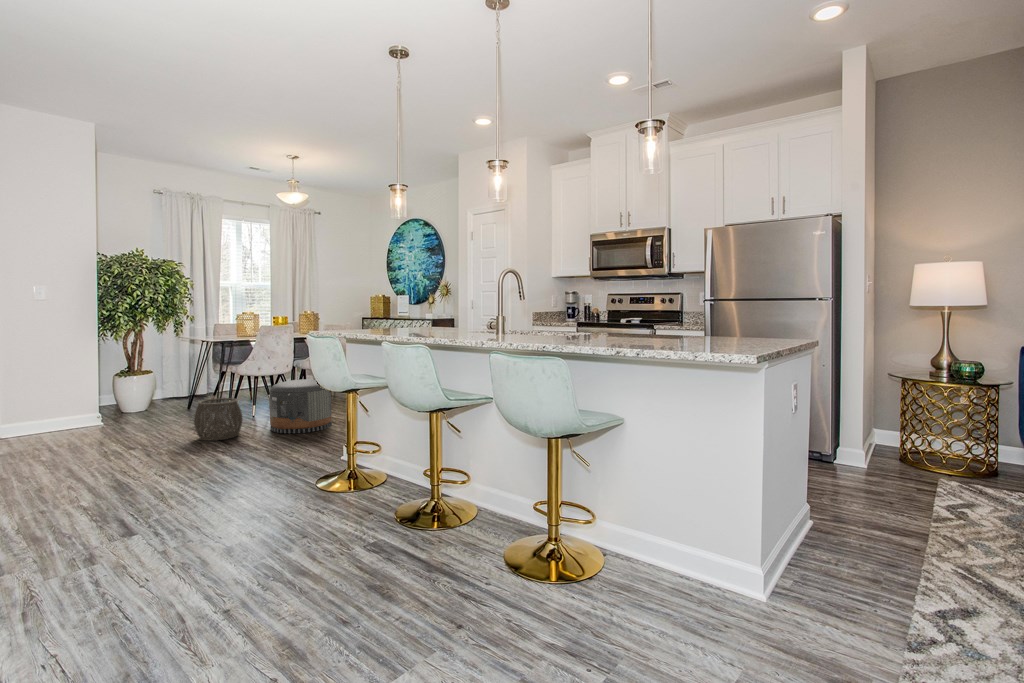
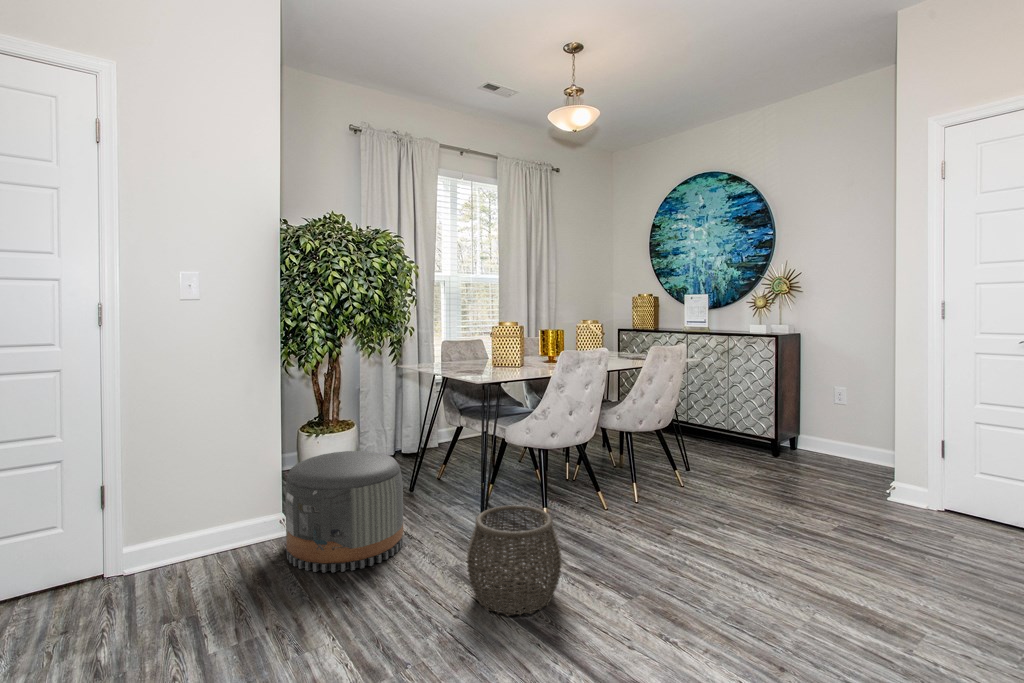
pouf: present [269,379,332,433] -> present [285,451,403,572]

